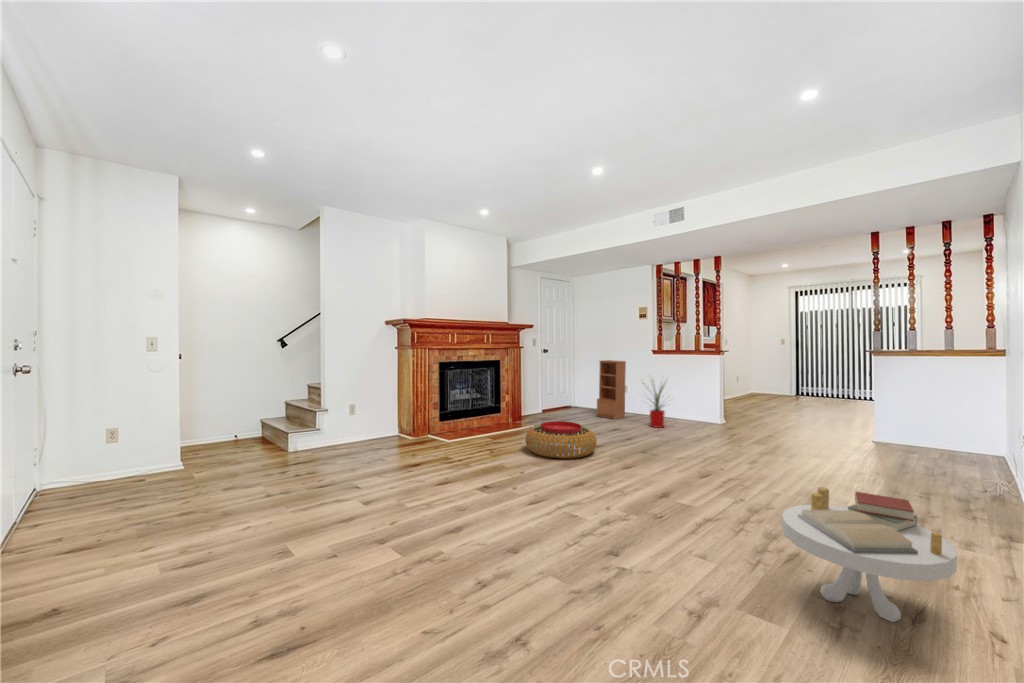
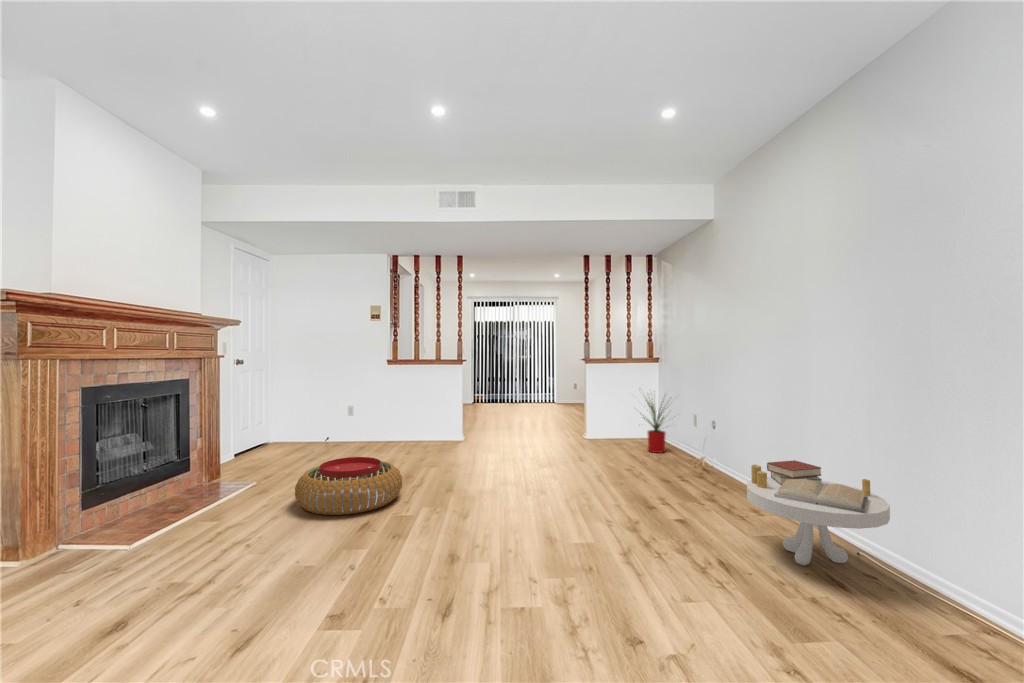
bookcase: present [597,360,626,419] -> none [316,373,351,446]
house plant: present [643,383,665,428] -> present [643,394,666,453]

